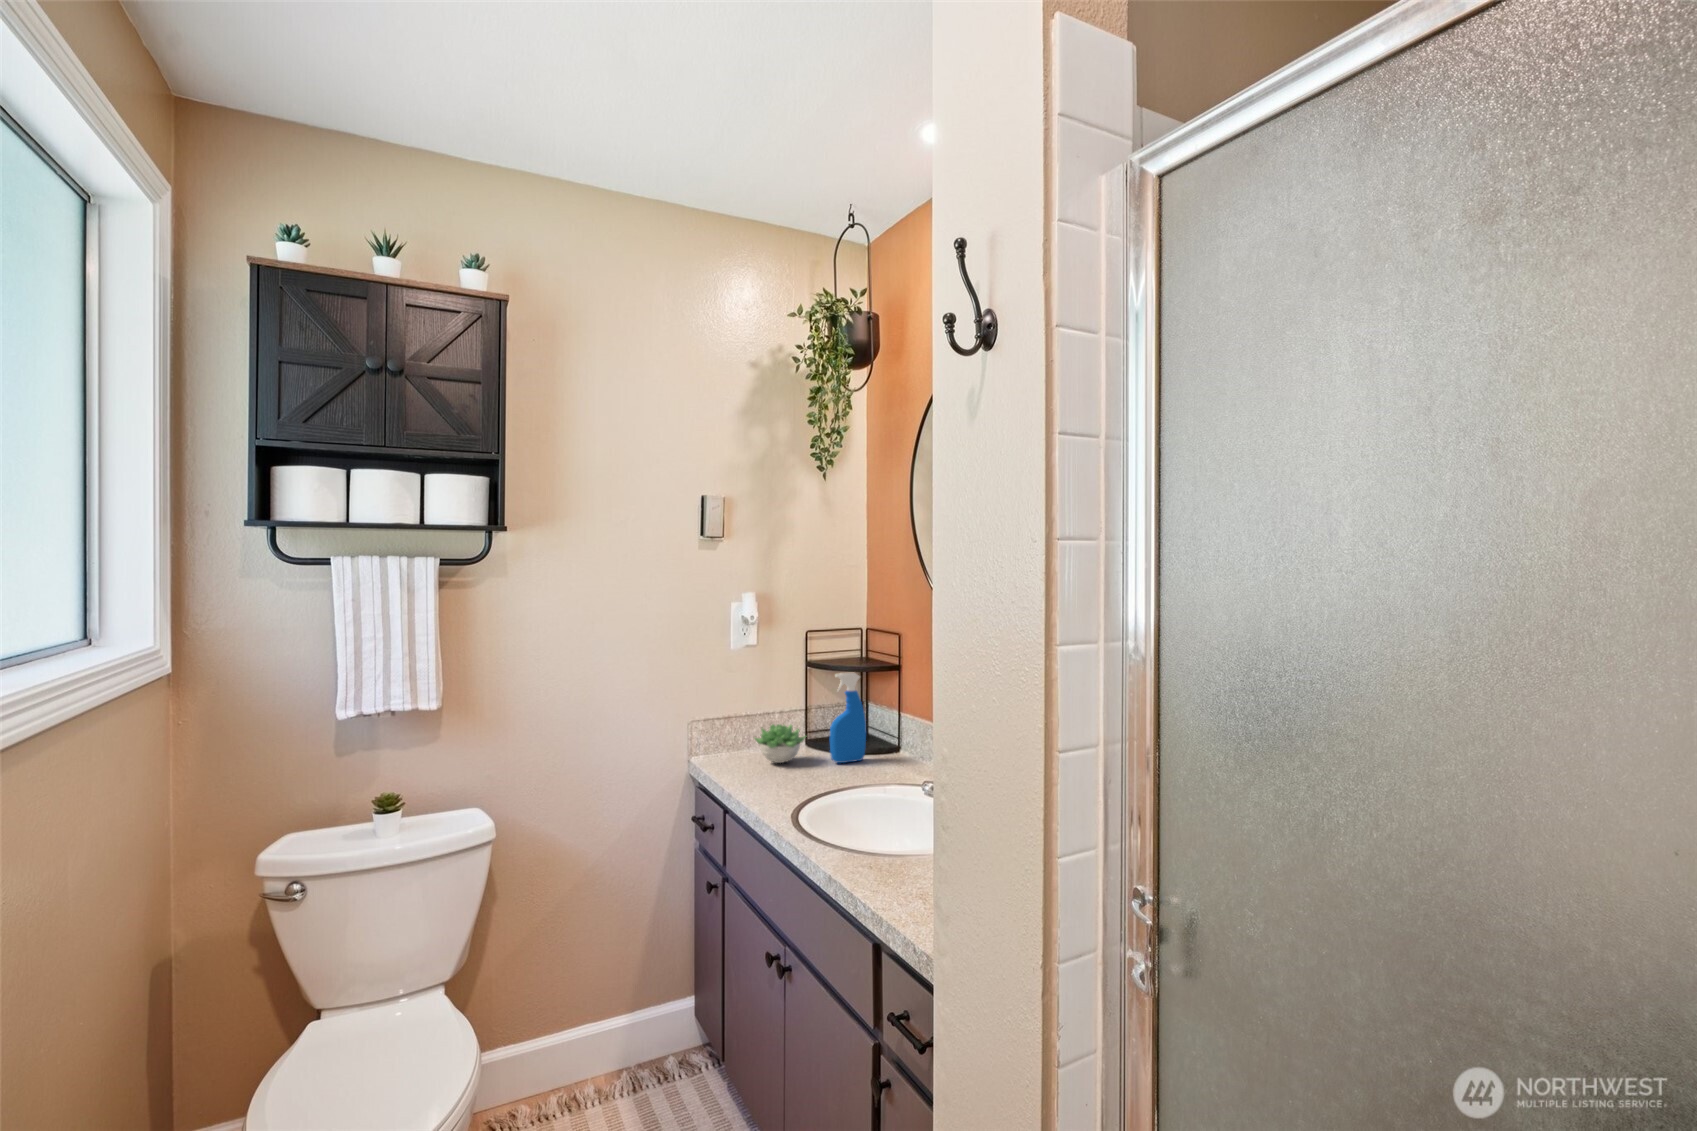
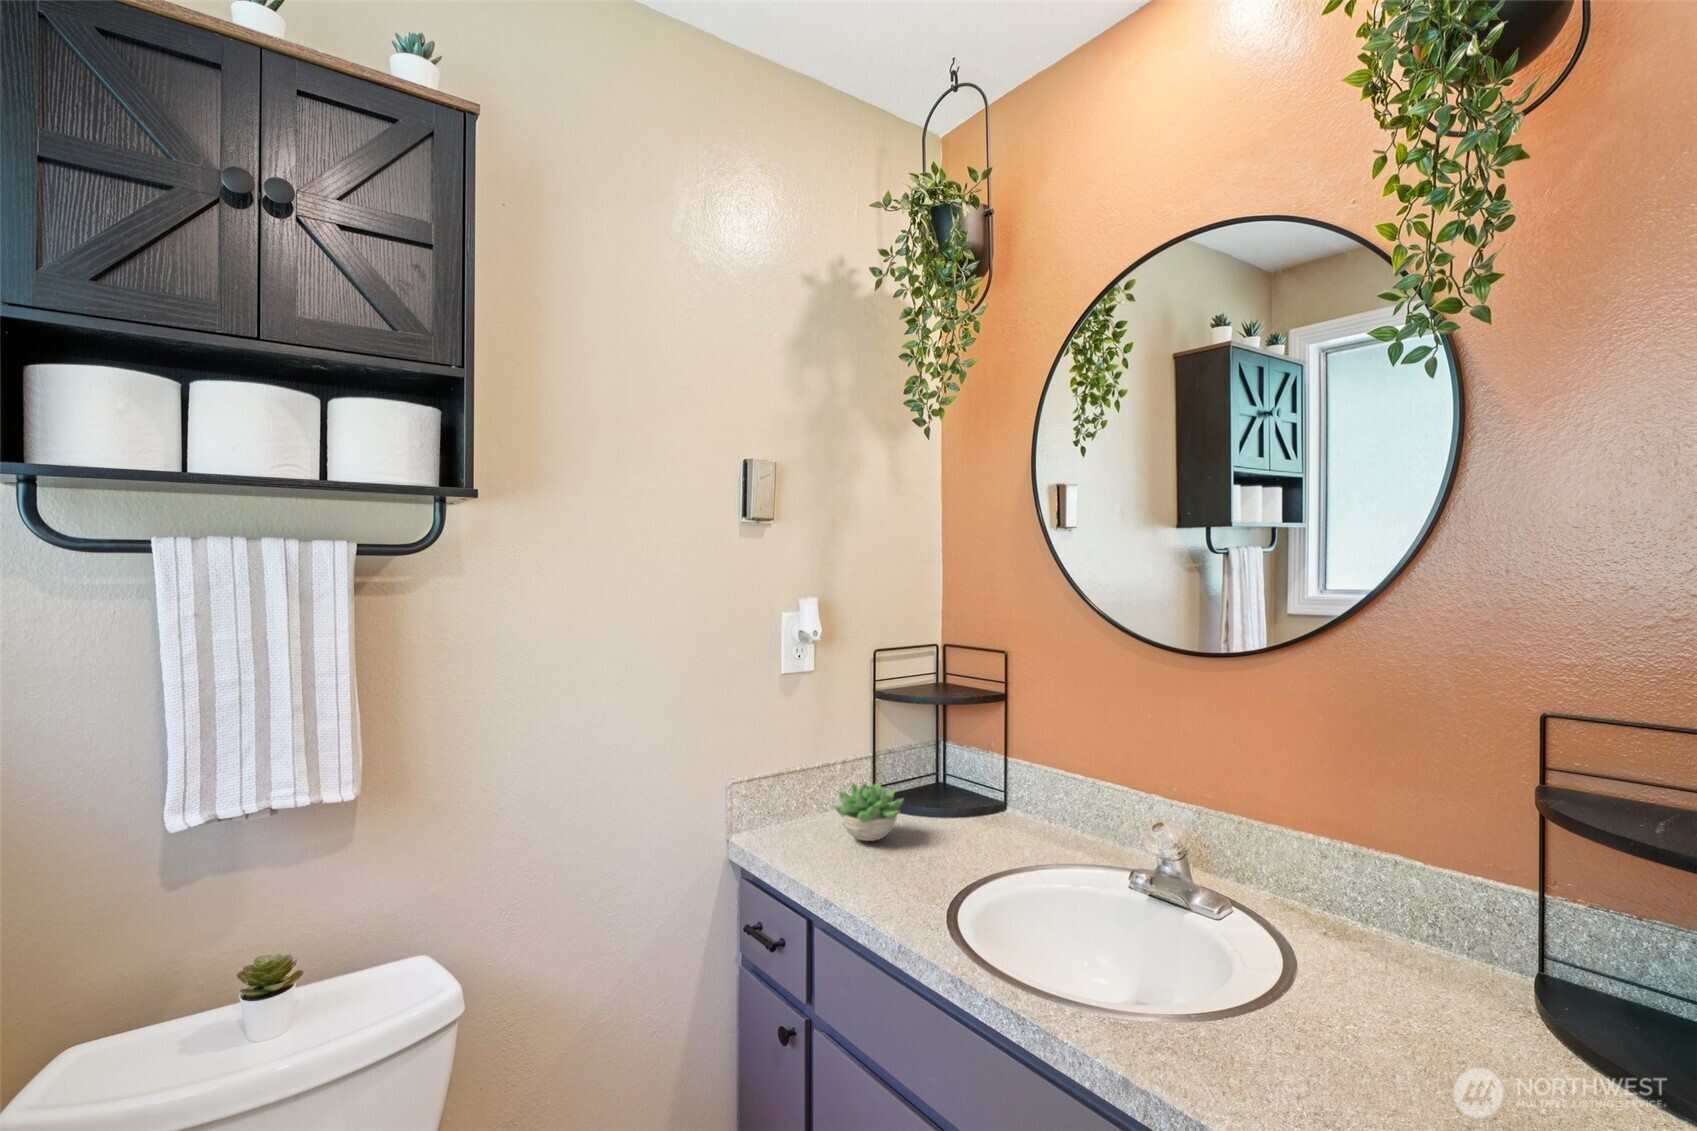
spray bottle: present [830,673,866,763] -> none [940,709,985,837]

